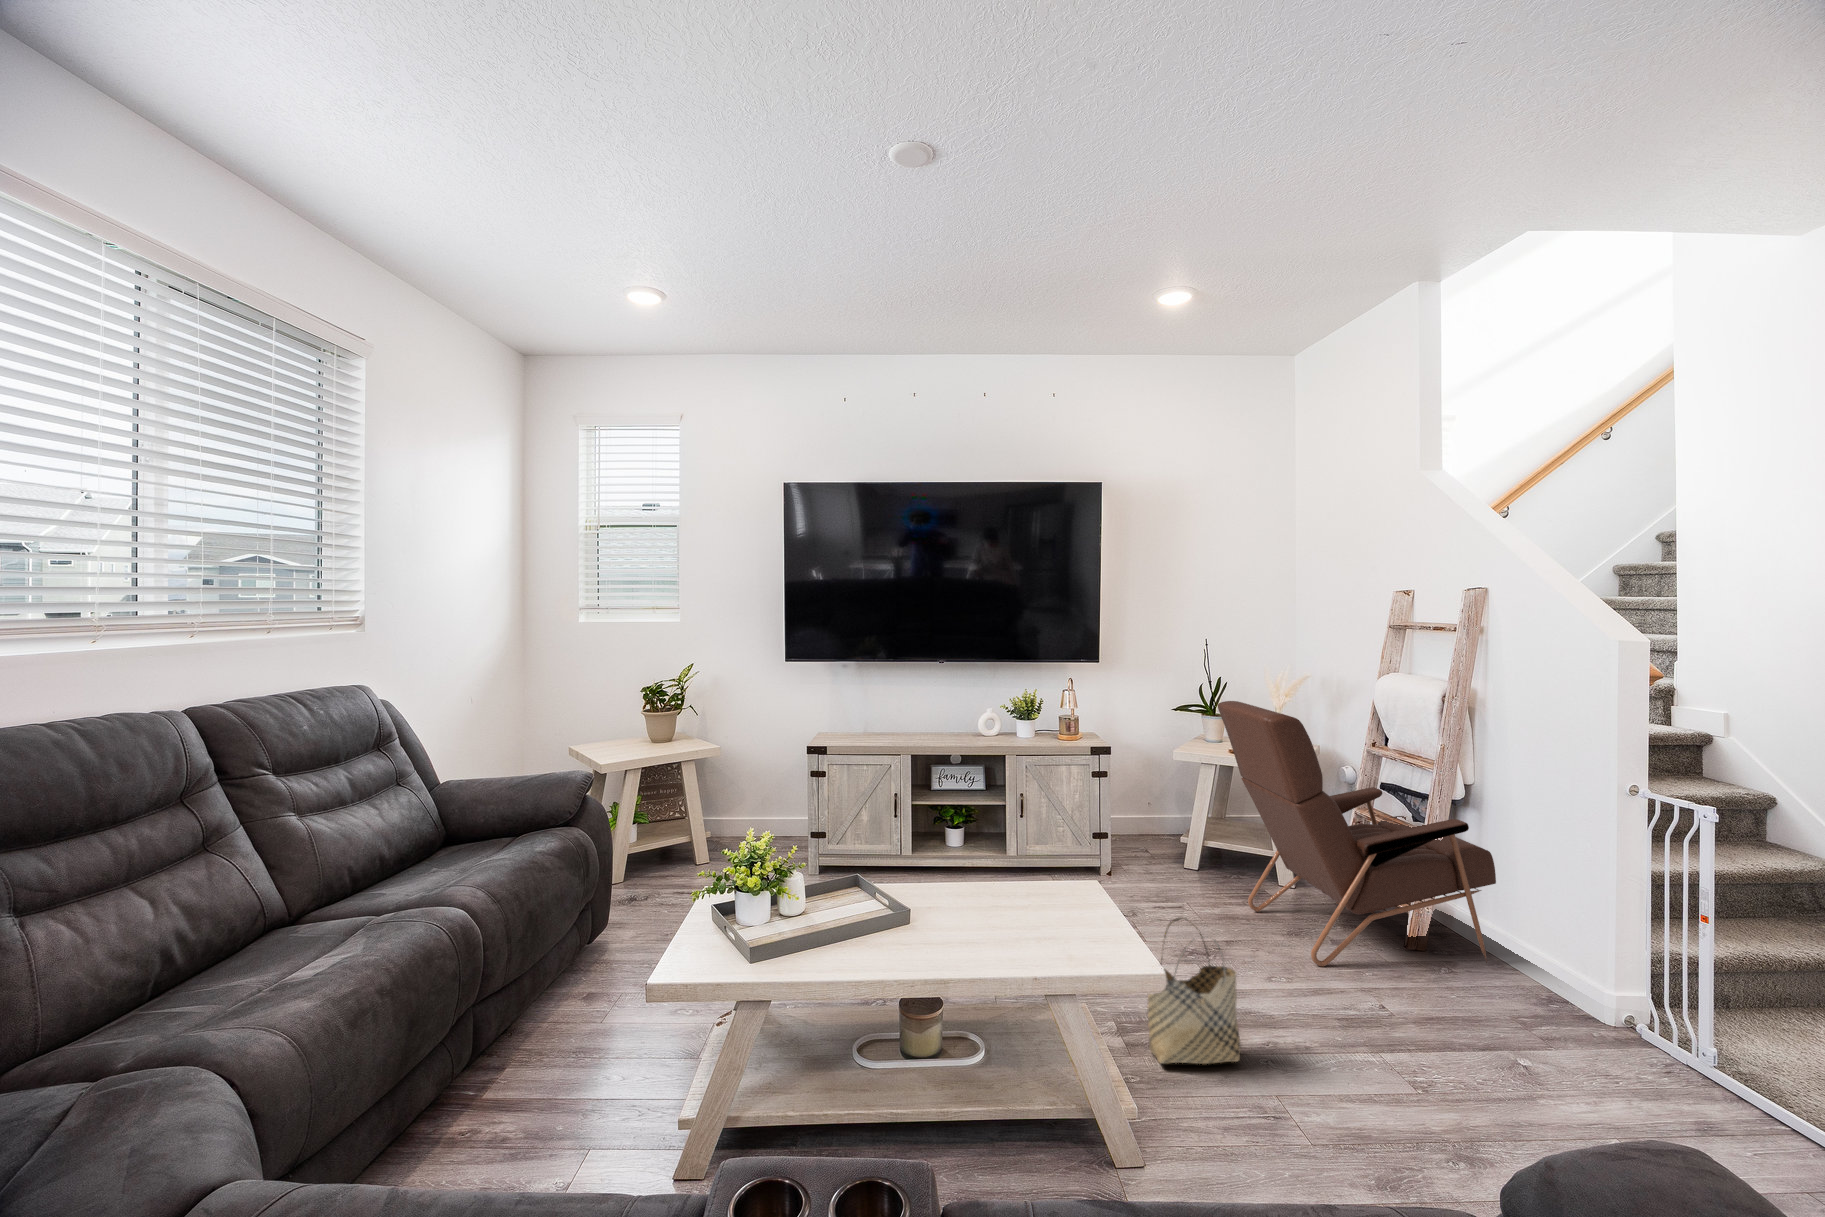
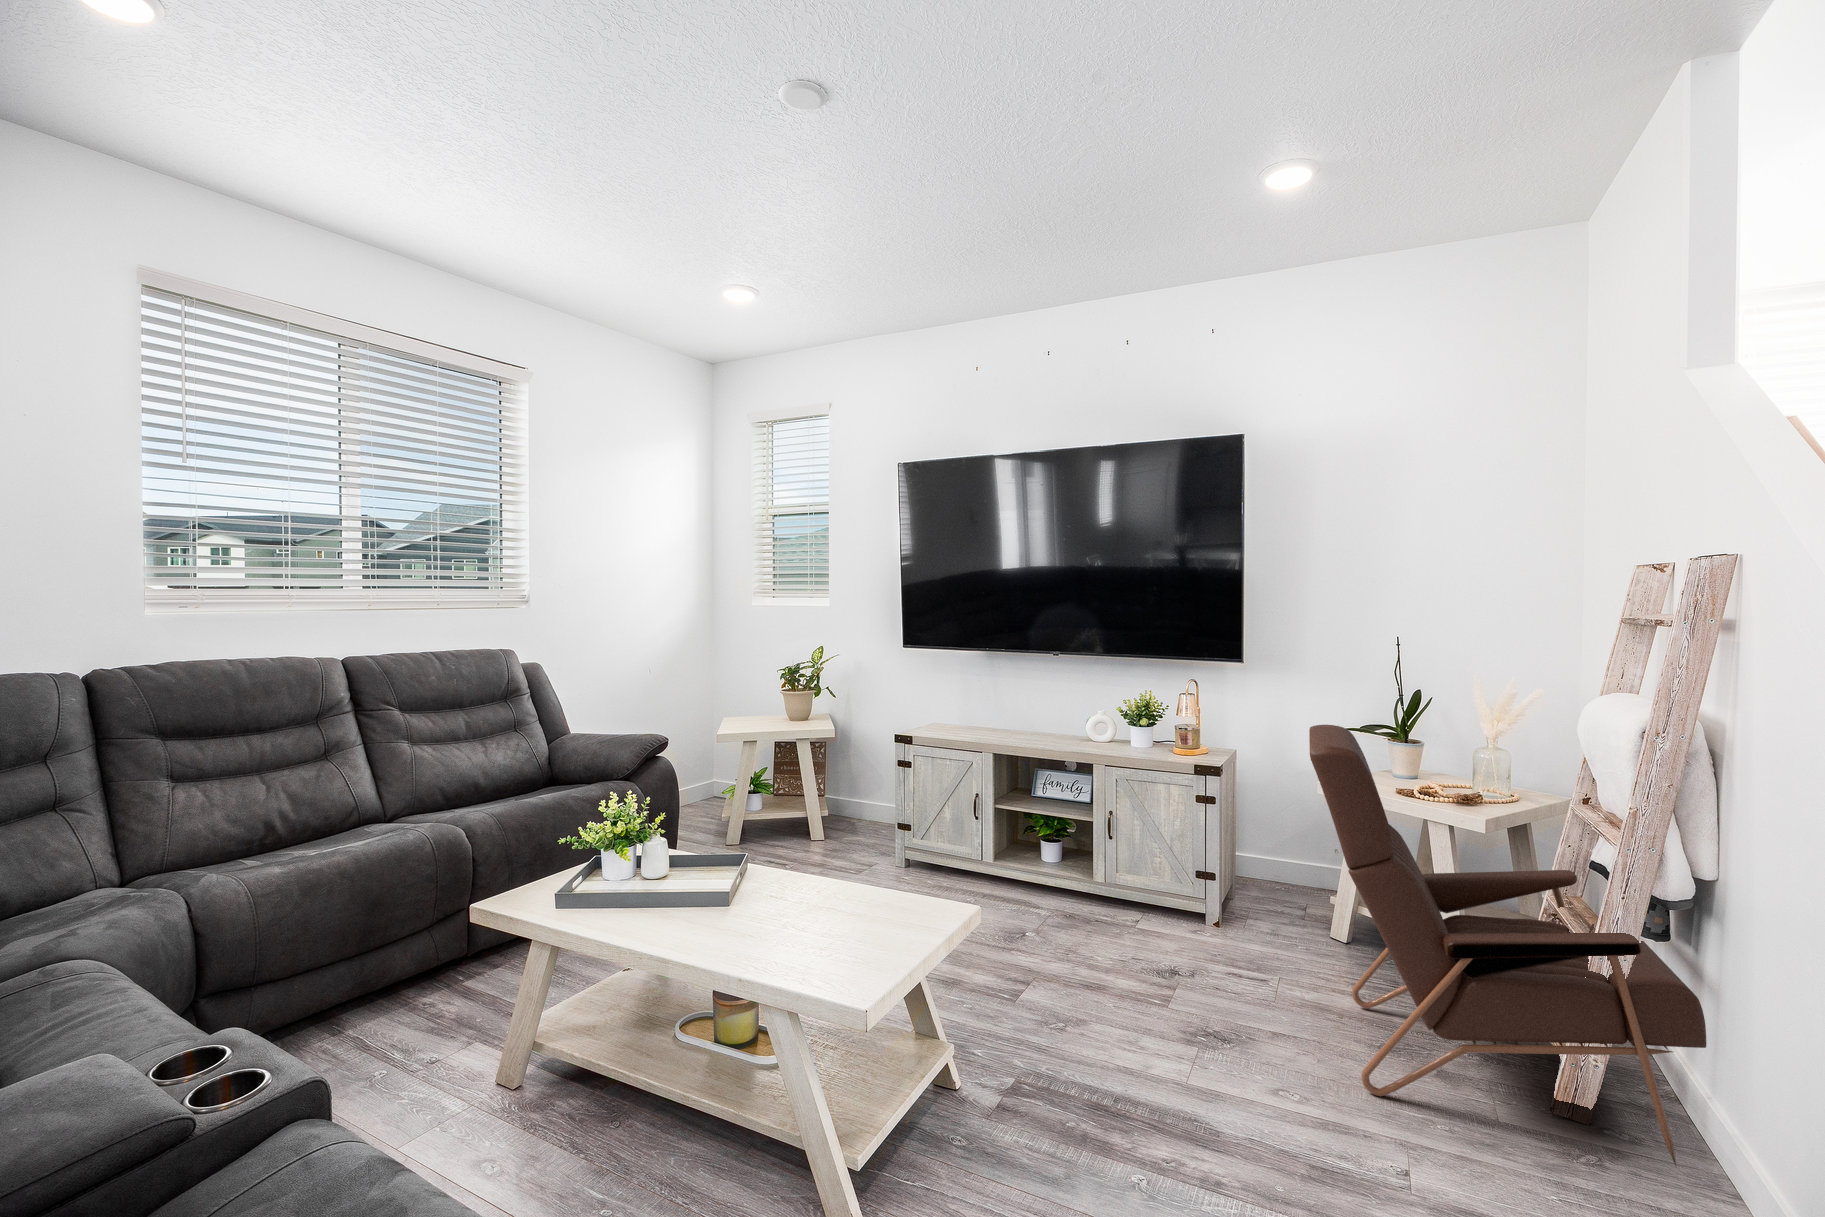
woven basket: present [1147,917,1241,1064] -> none [1008,974,1127,1165]

